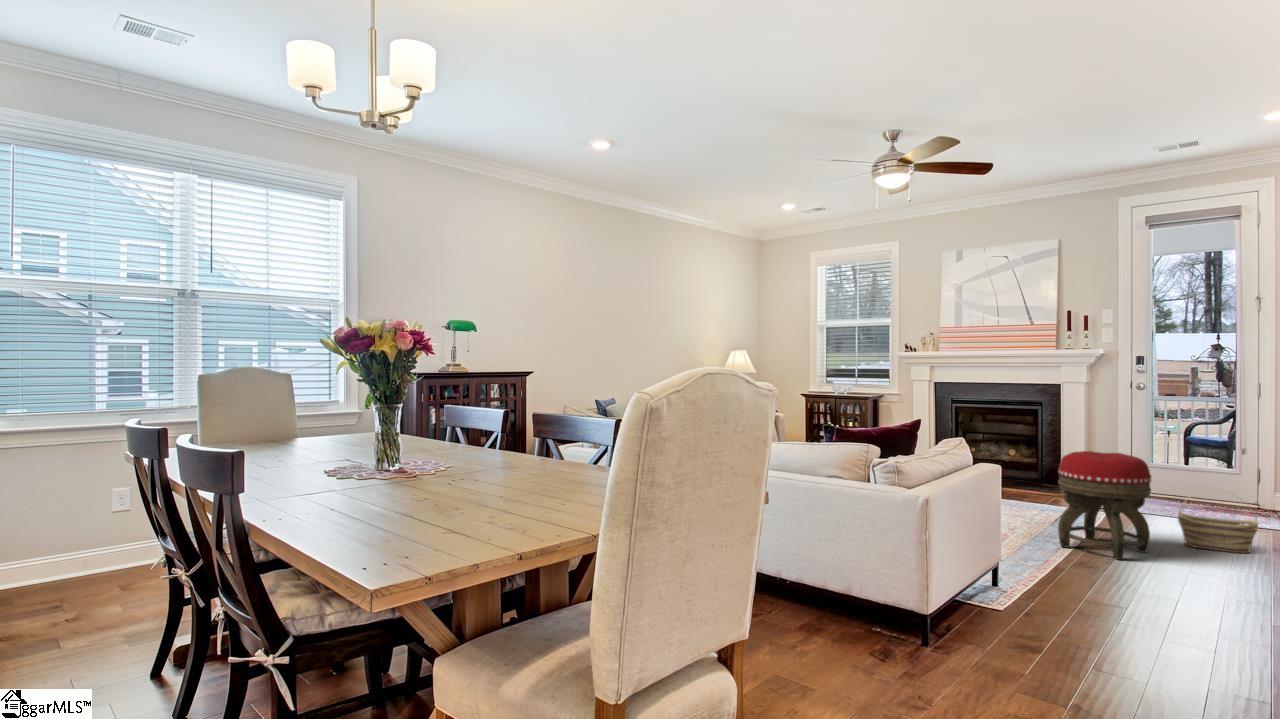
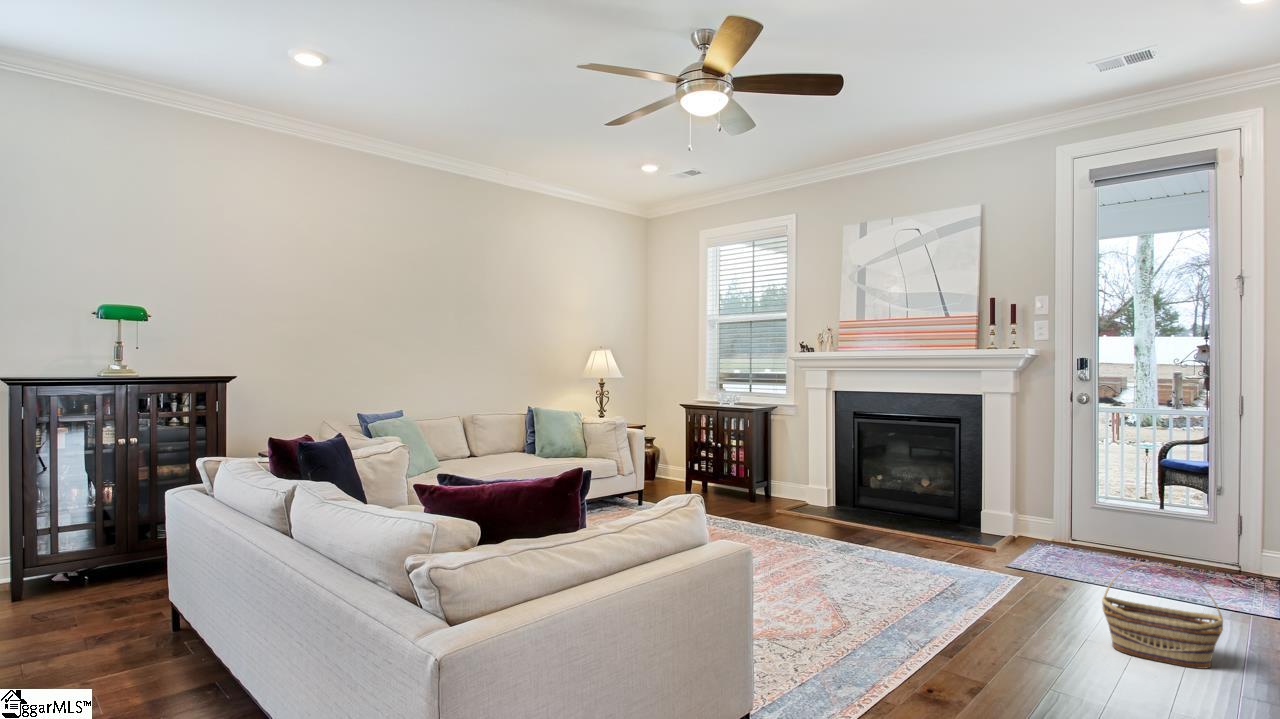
footstool: present [1058,451,1151,560] -> none [916,501,1052,682]

